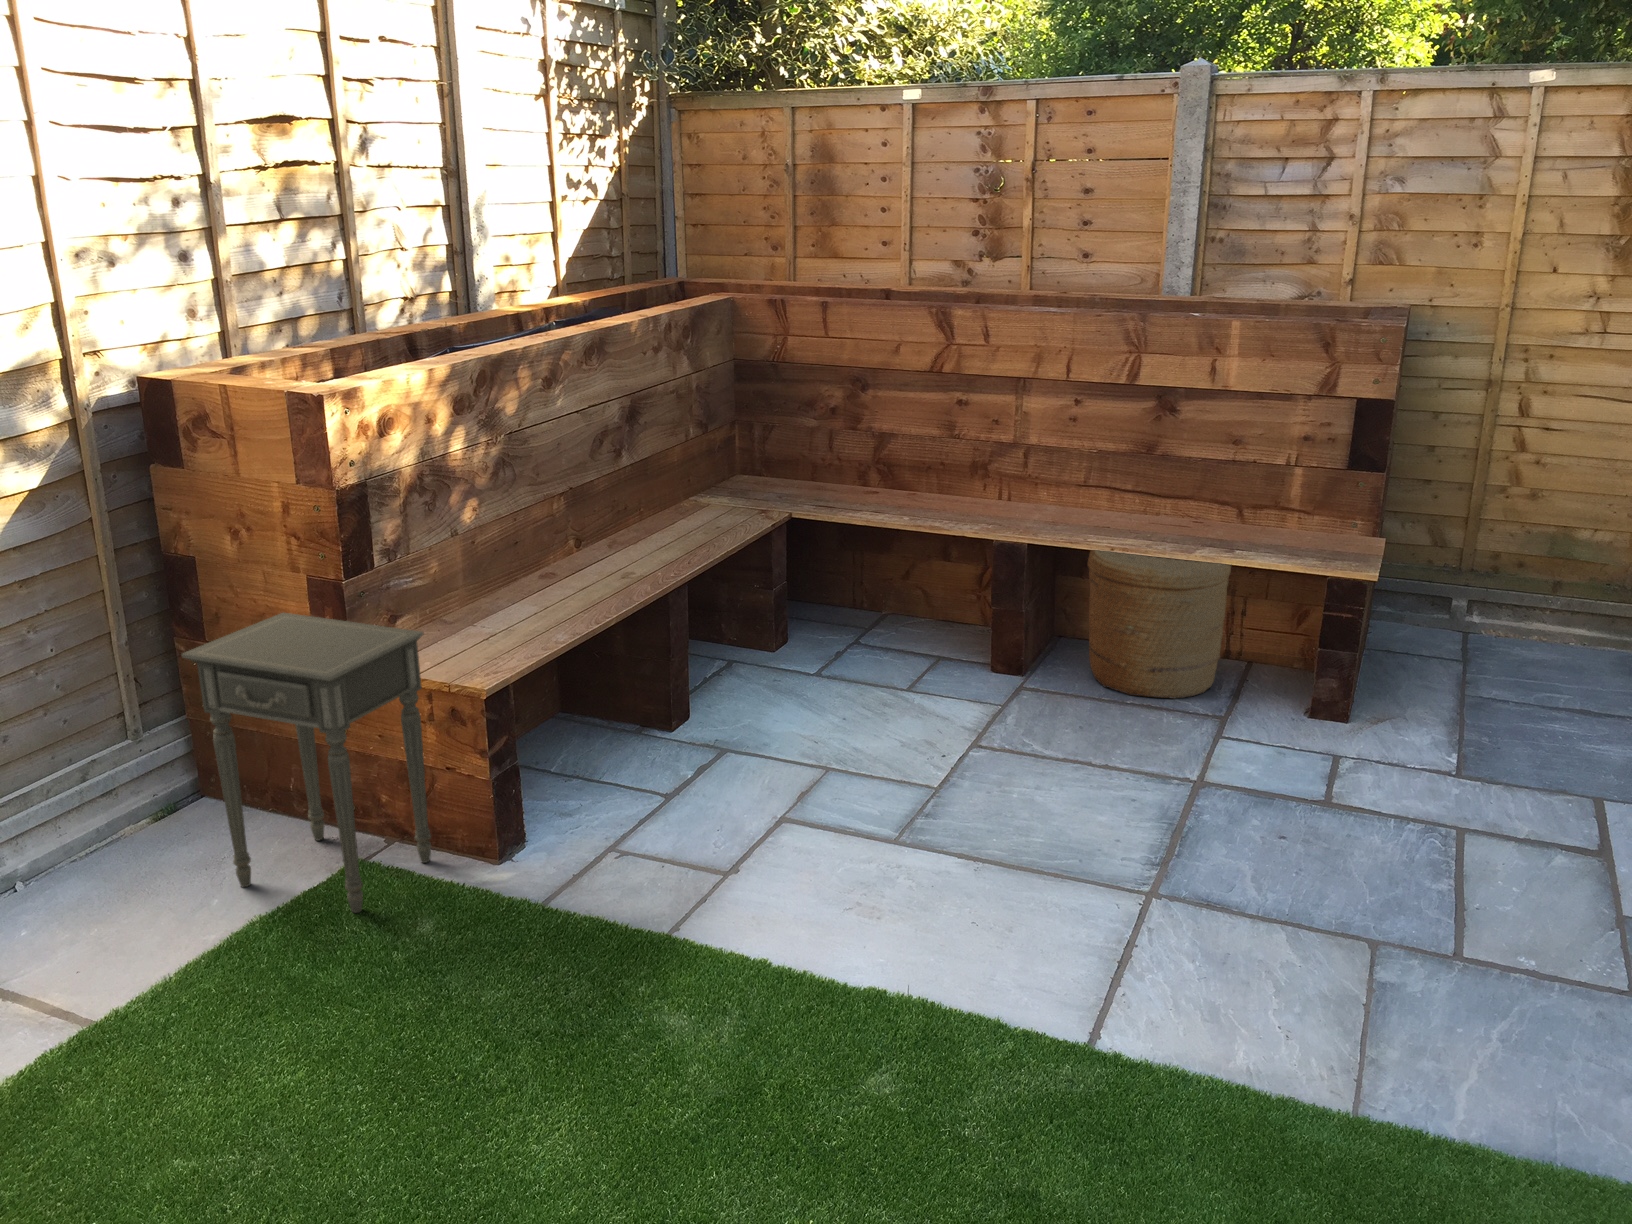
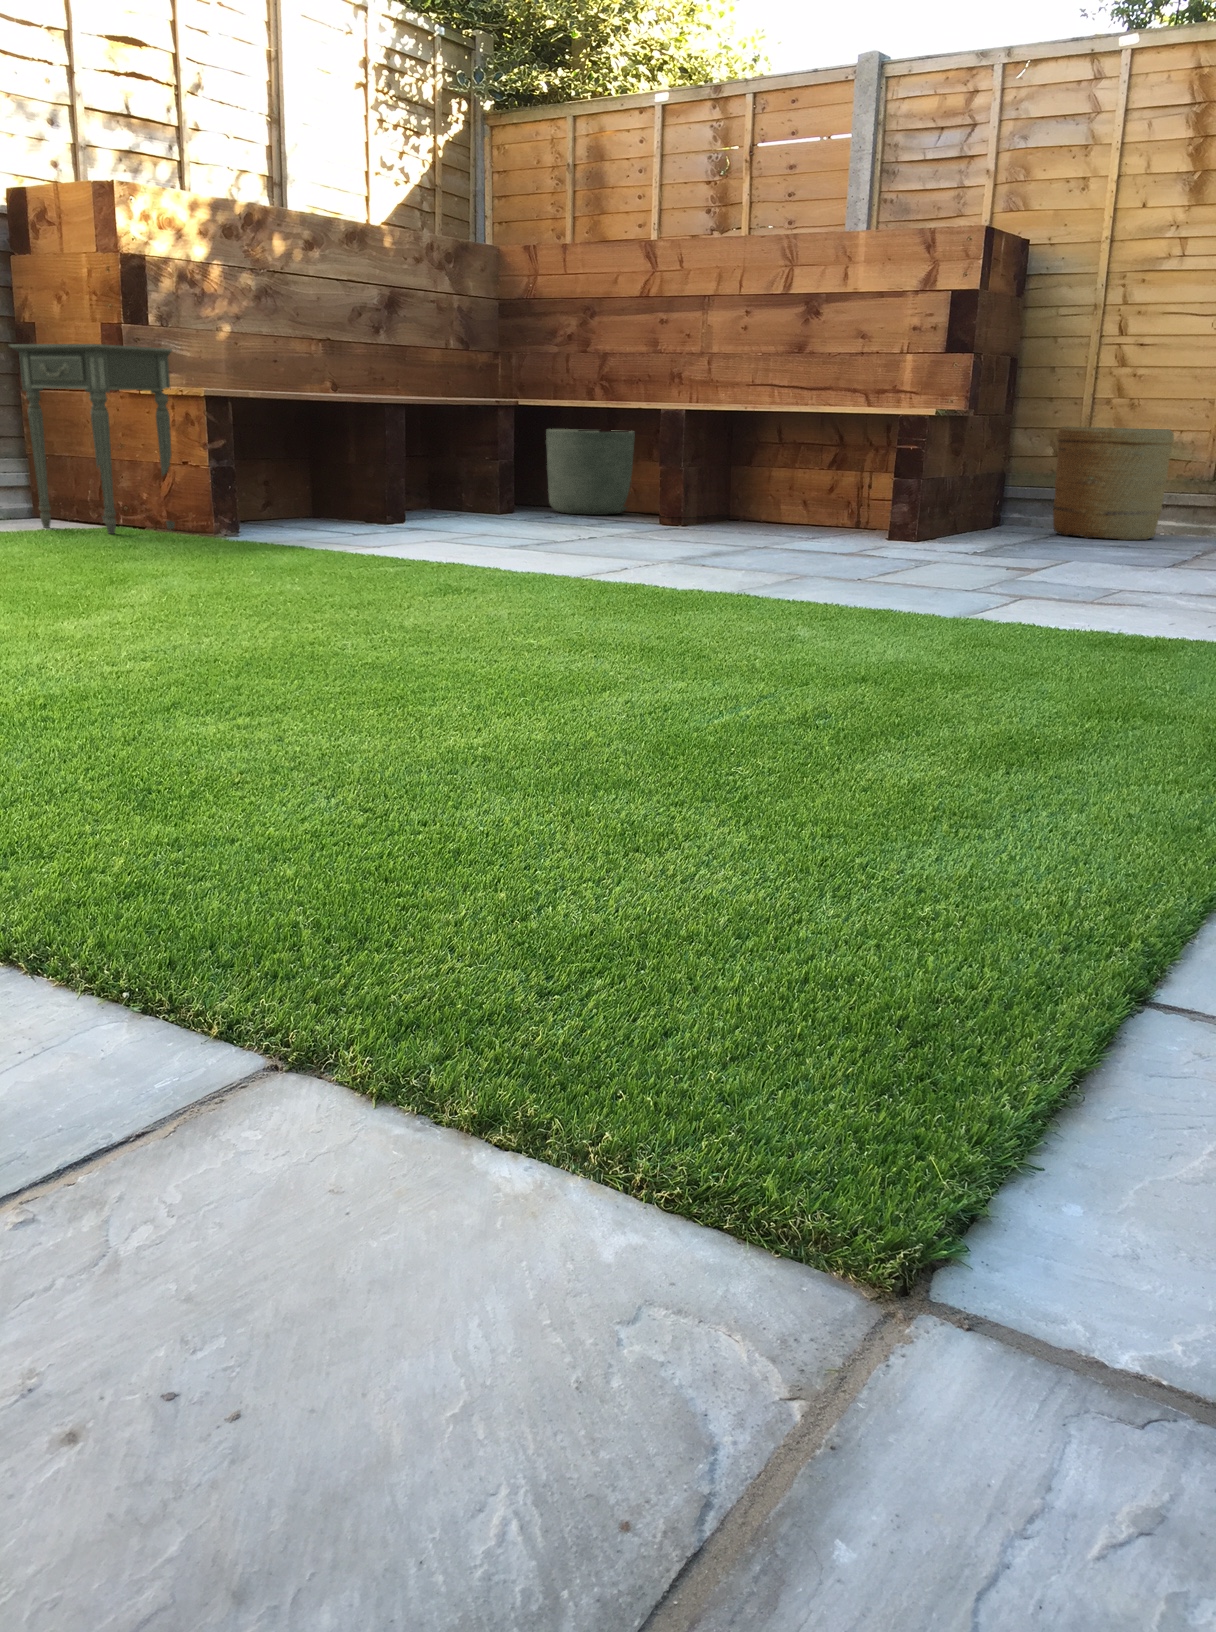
planter: none [824,529,937,651] -> present [546,429,635,515]
basket: present [1088,550,1231,699] -> present [1053,426,1174,540]

